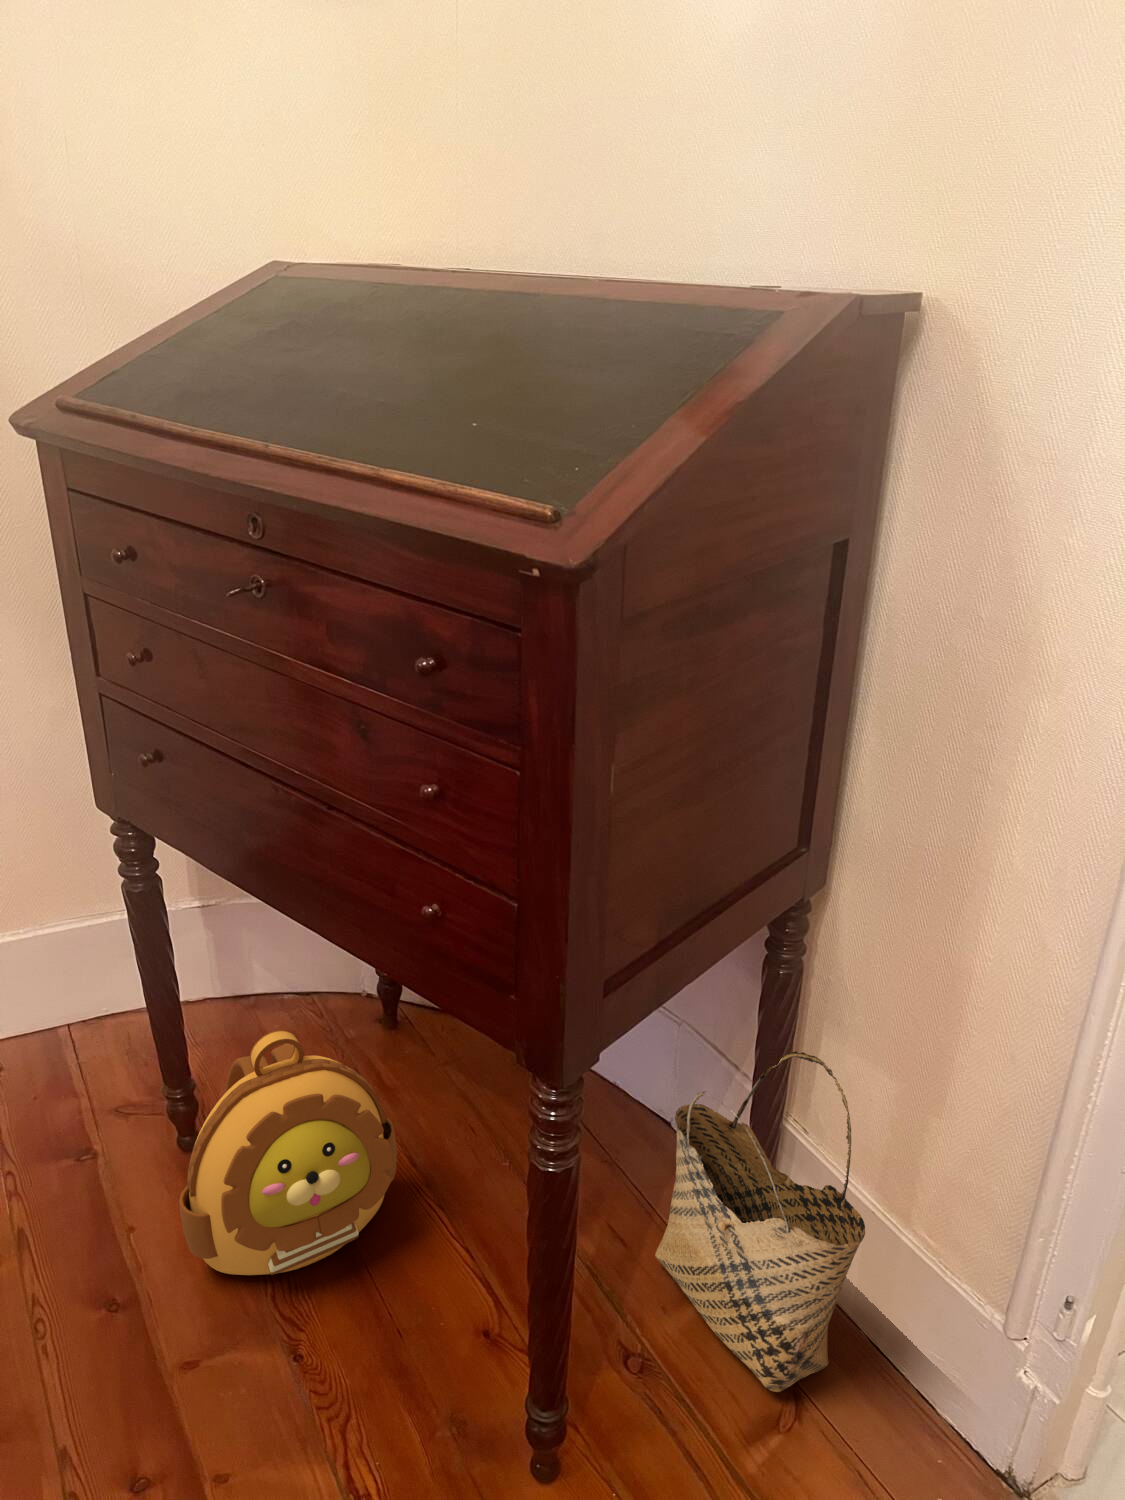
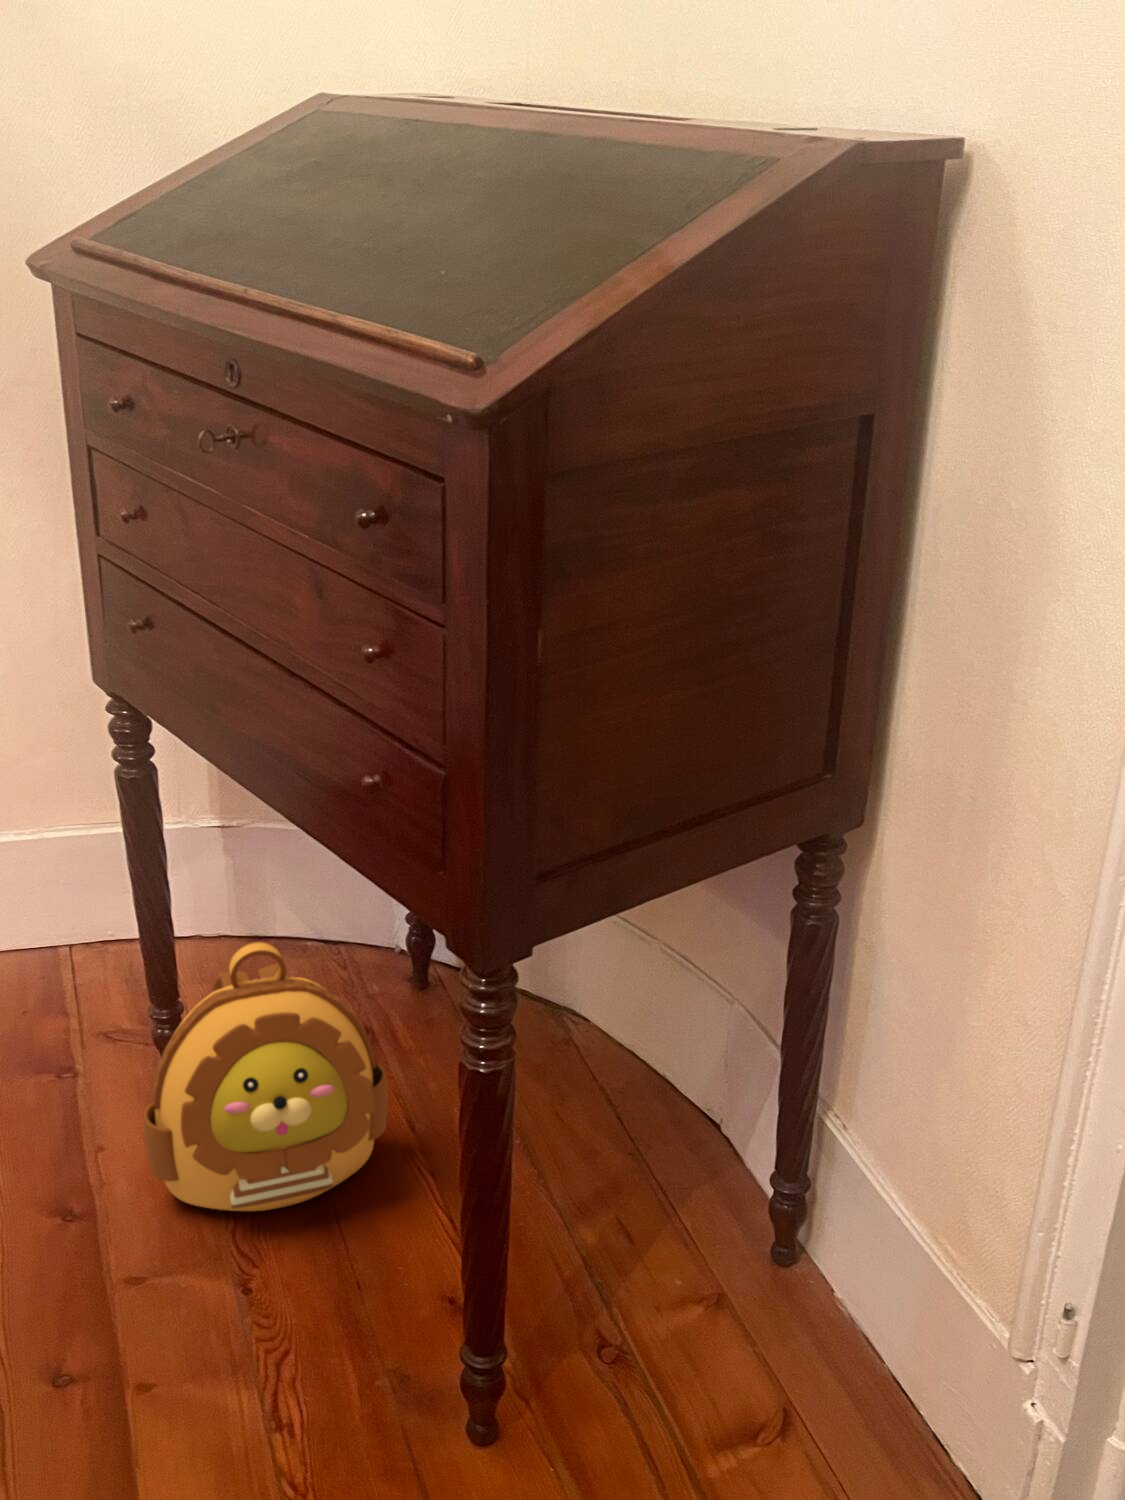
woven basket: present [655,1052,865,1392] -> none [660,1019,871,1402]

